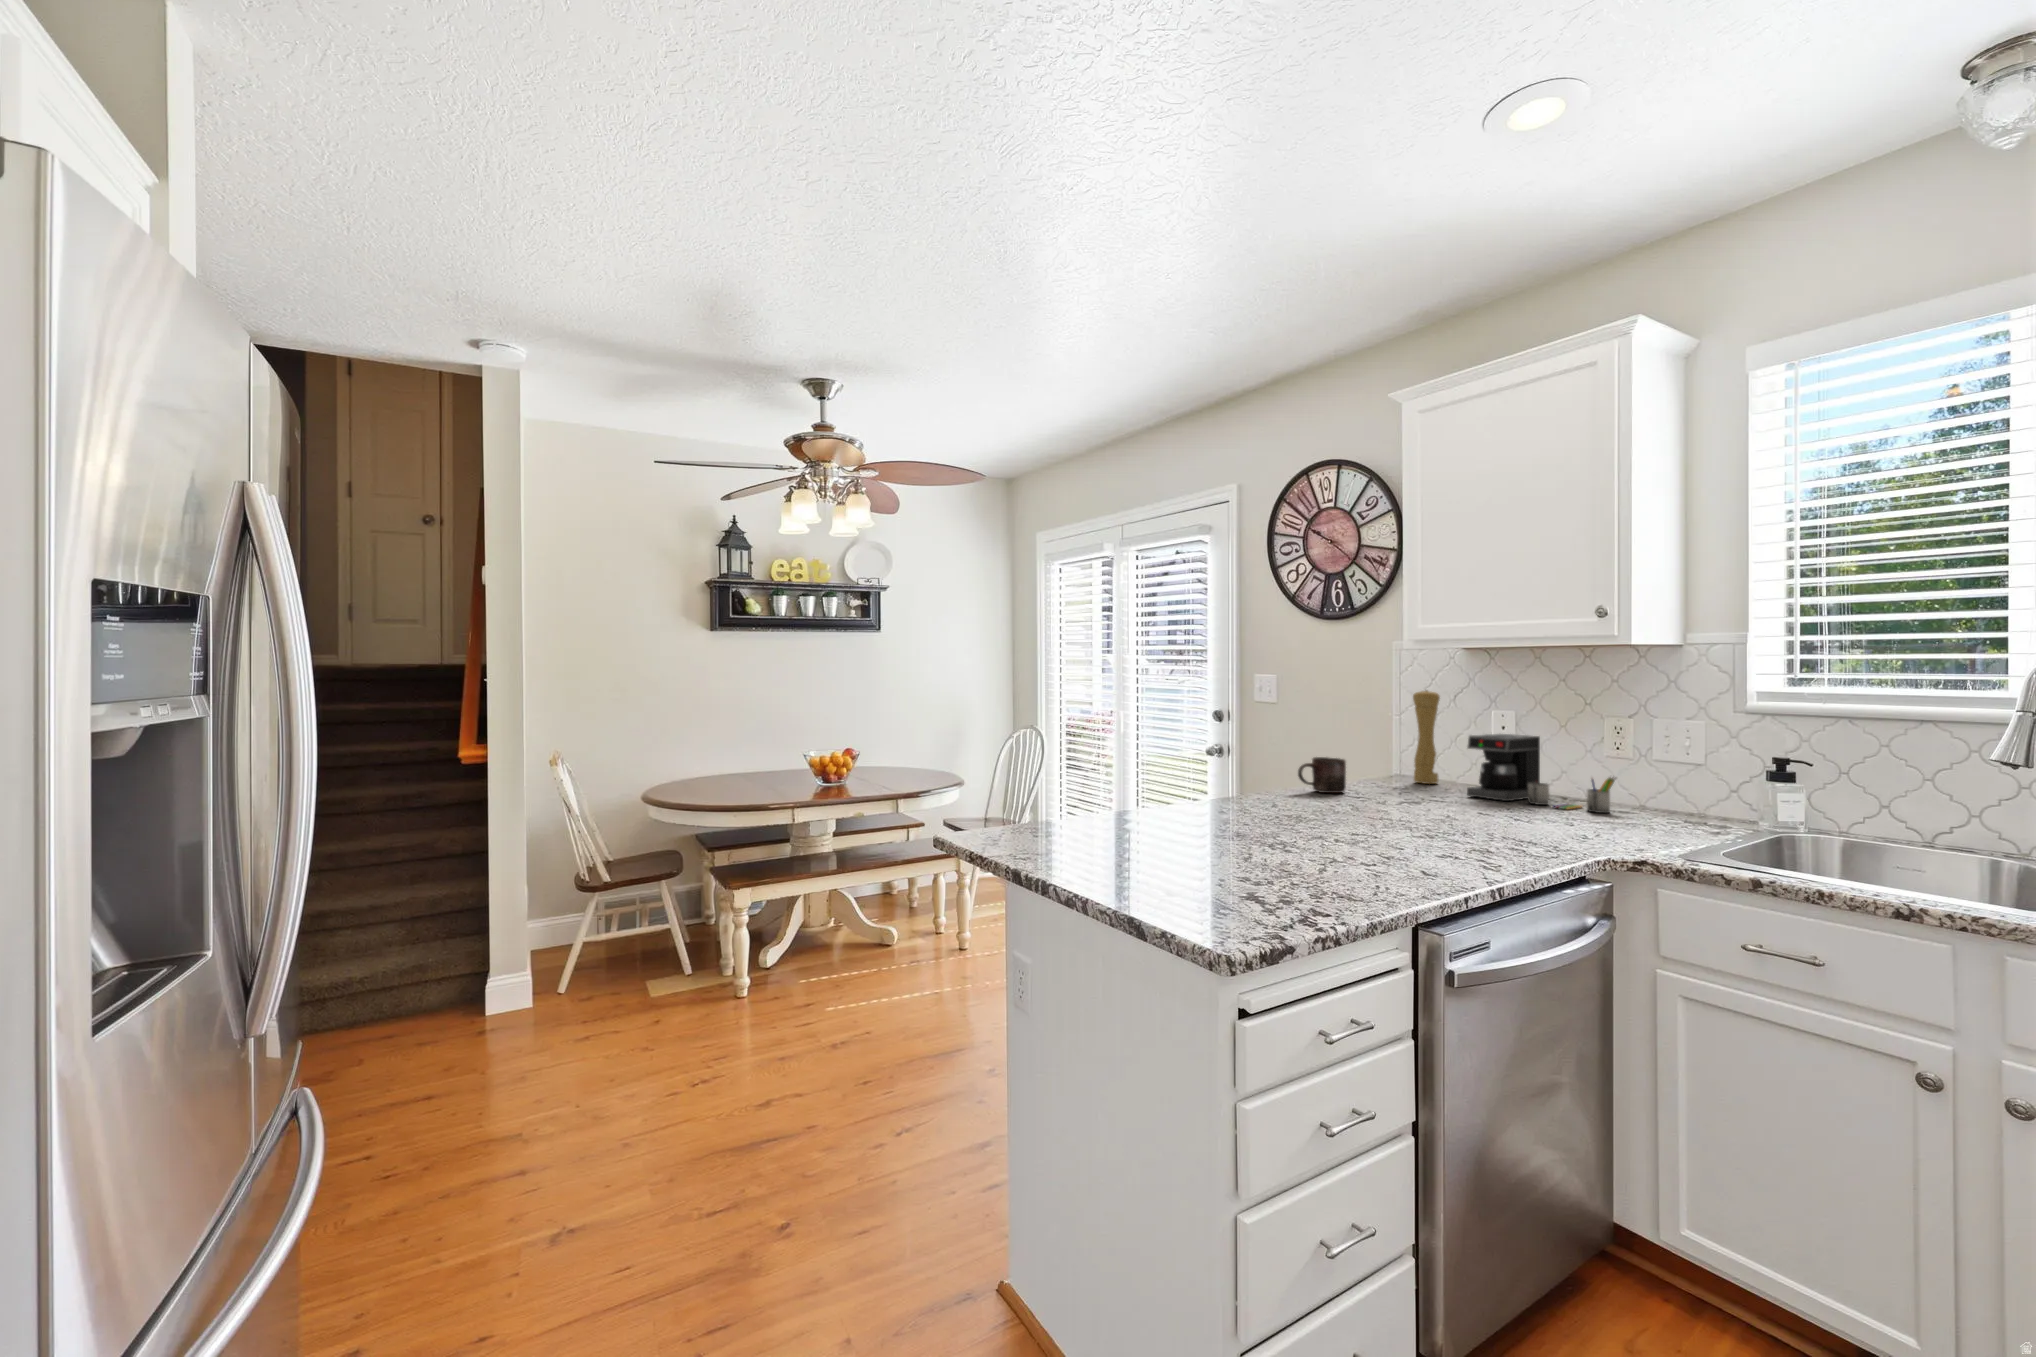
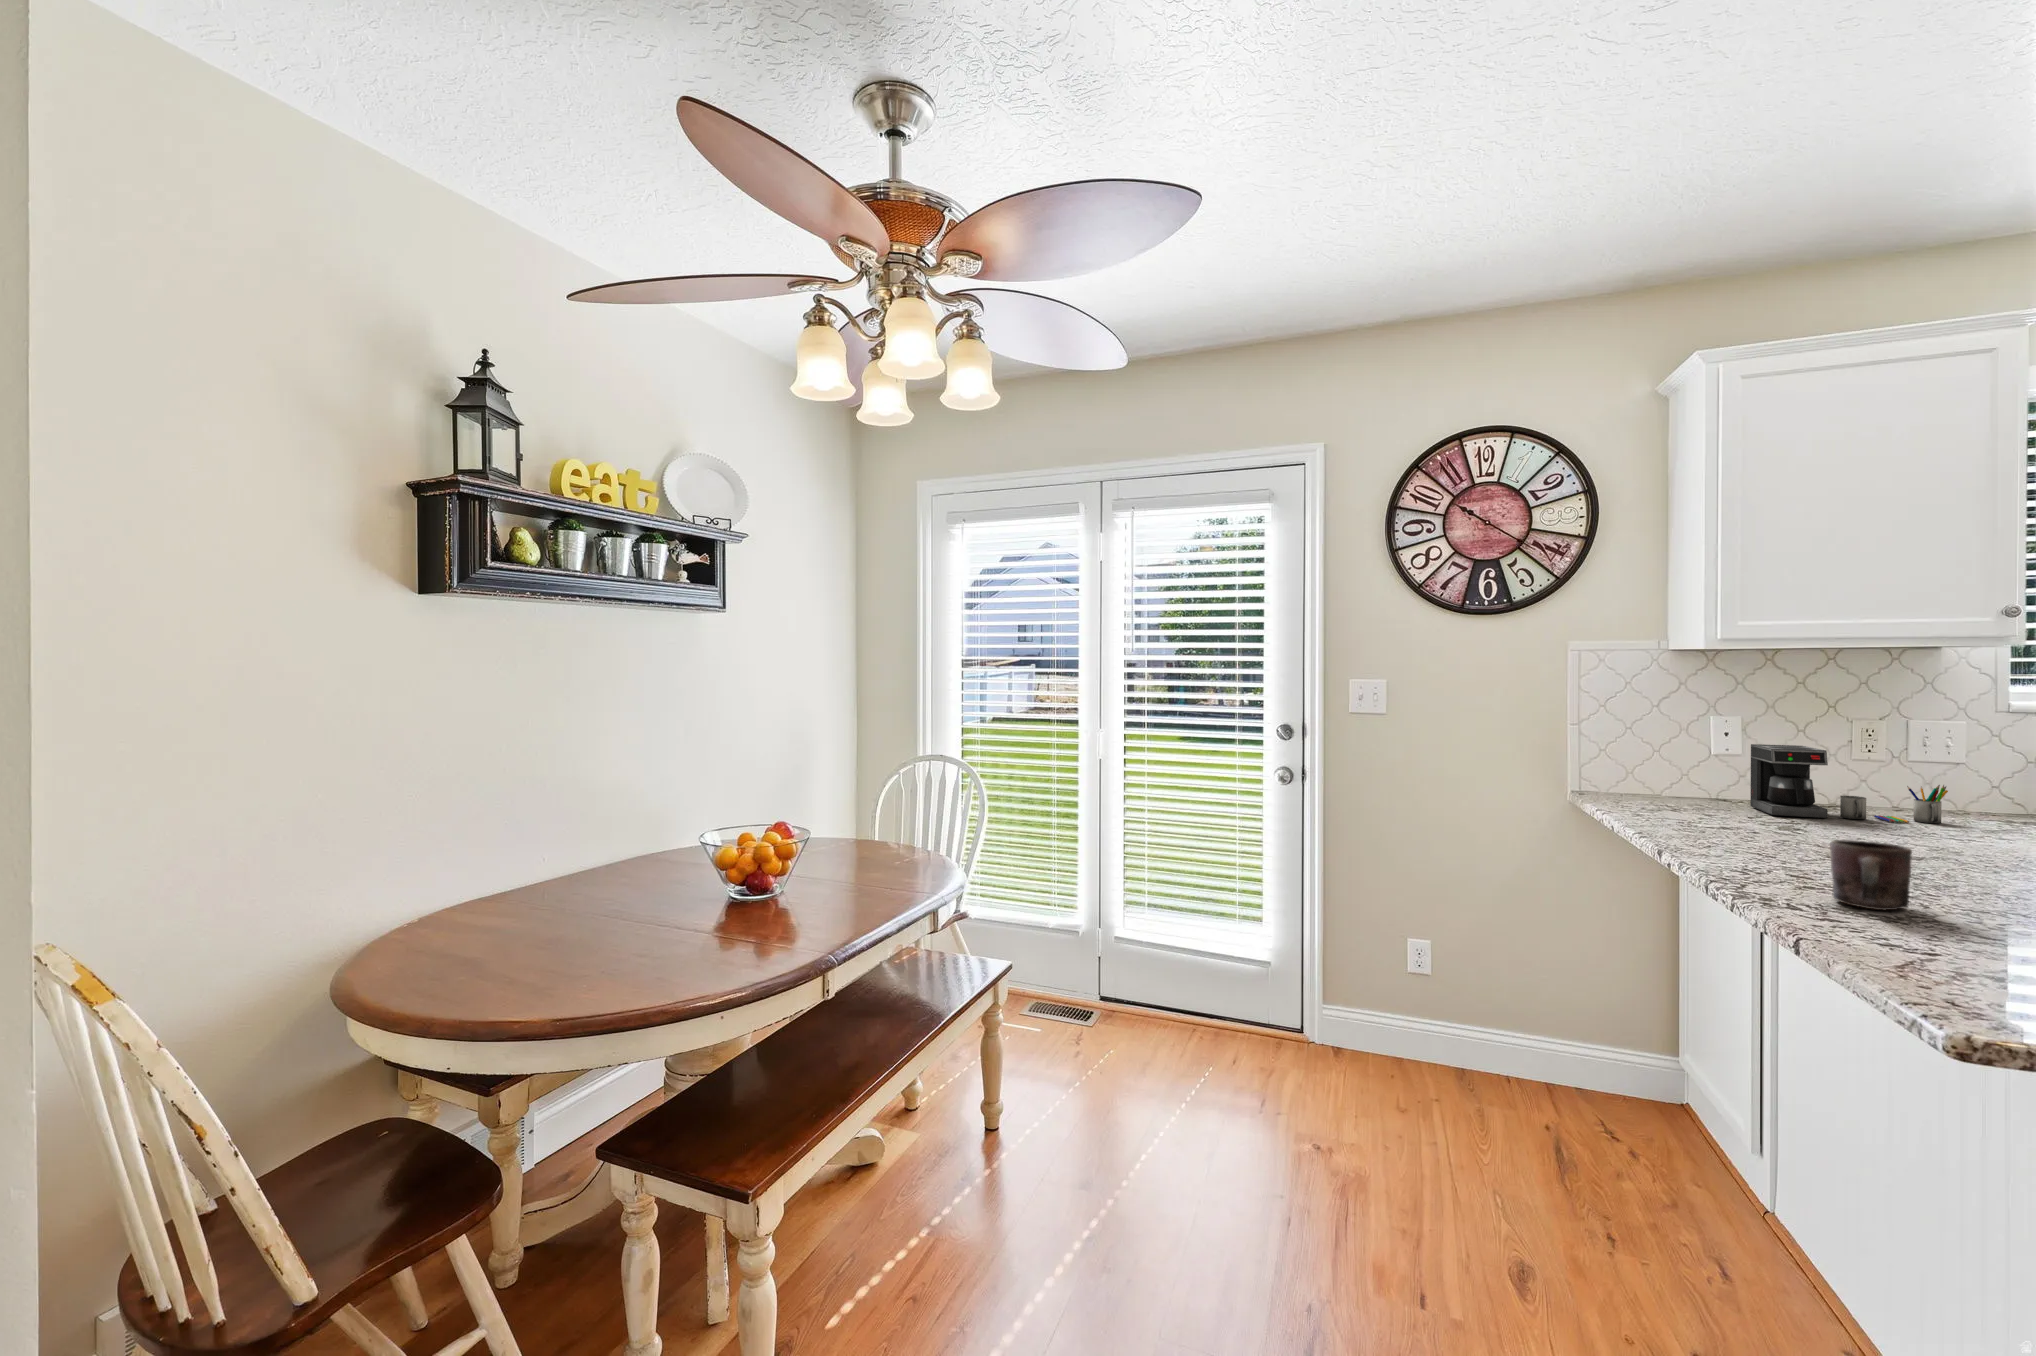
pepper mill: present [1413,690,1440,784] -> none [1630,698,1662,802]
mug: present [1298,757,1346,793] -> present [1830,840,1912,910]

